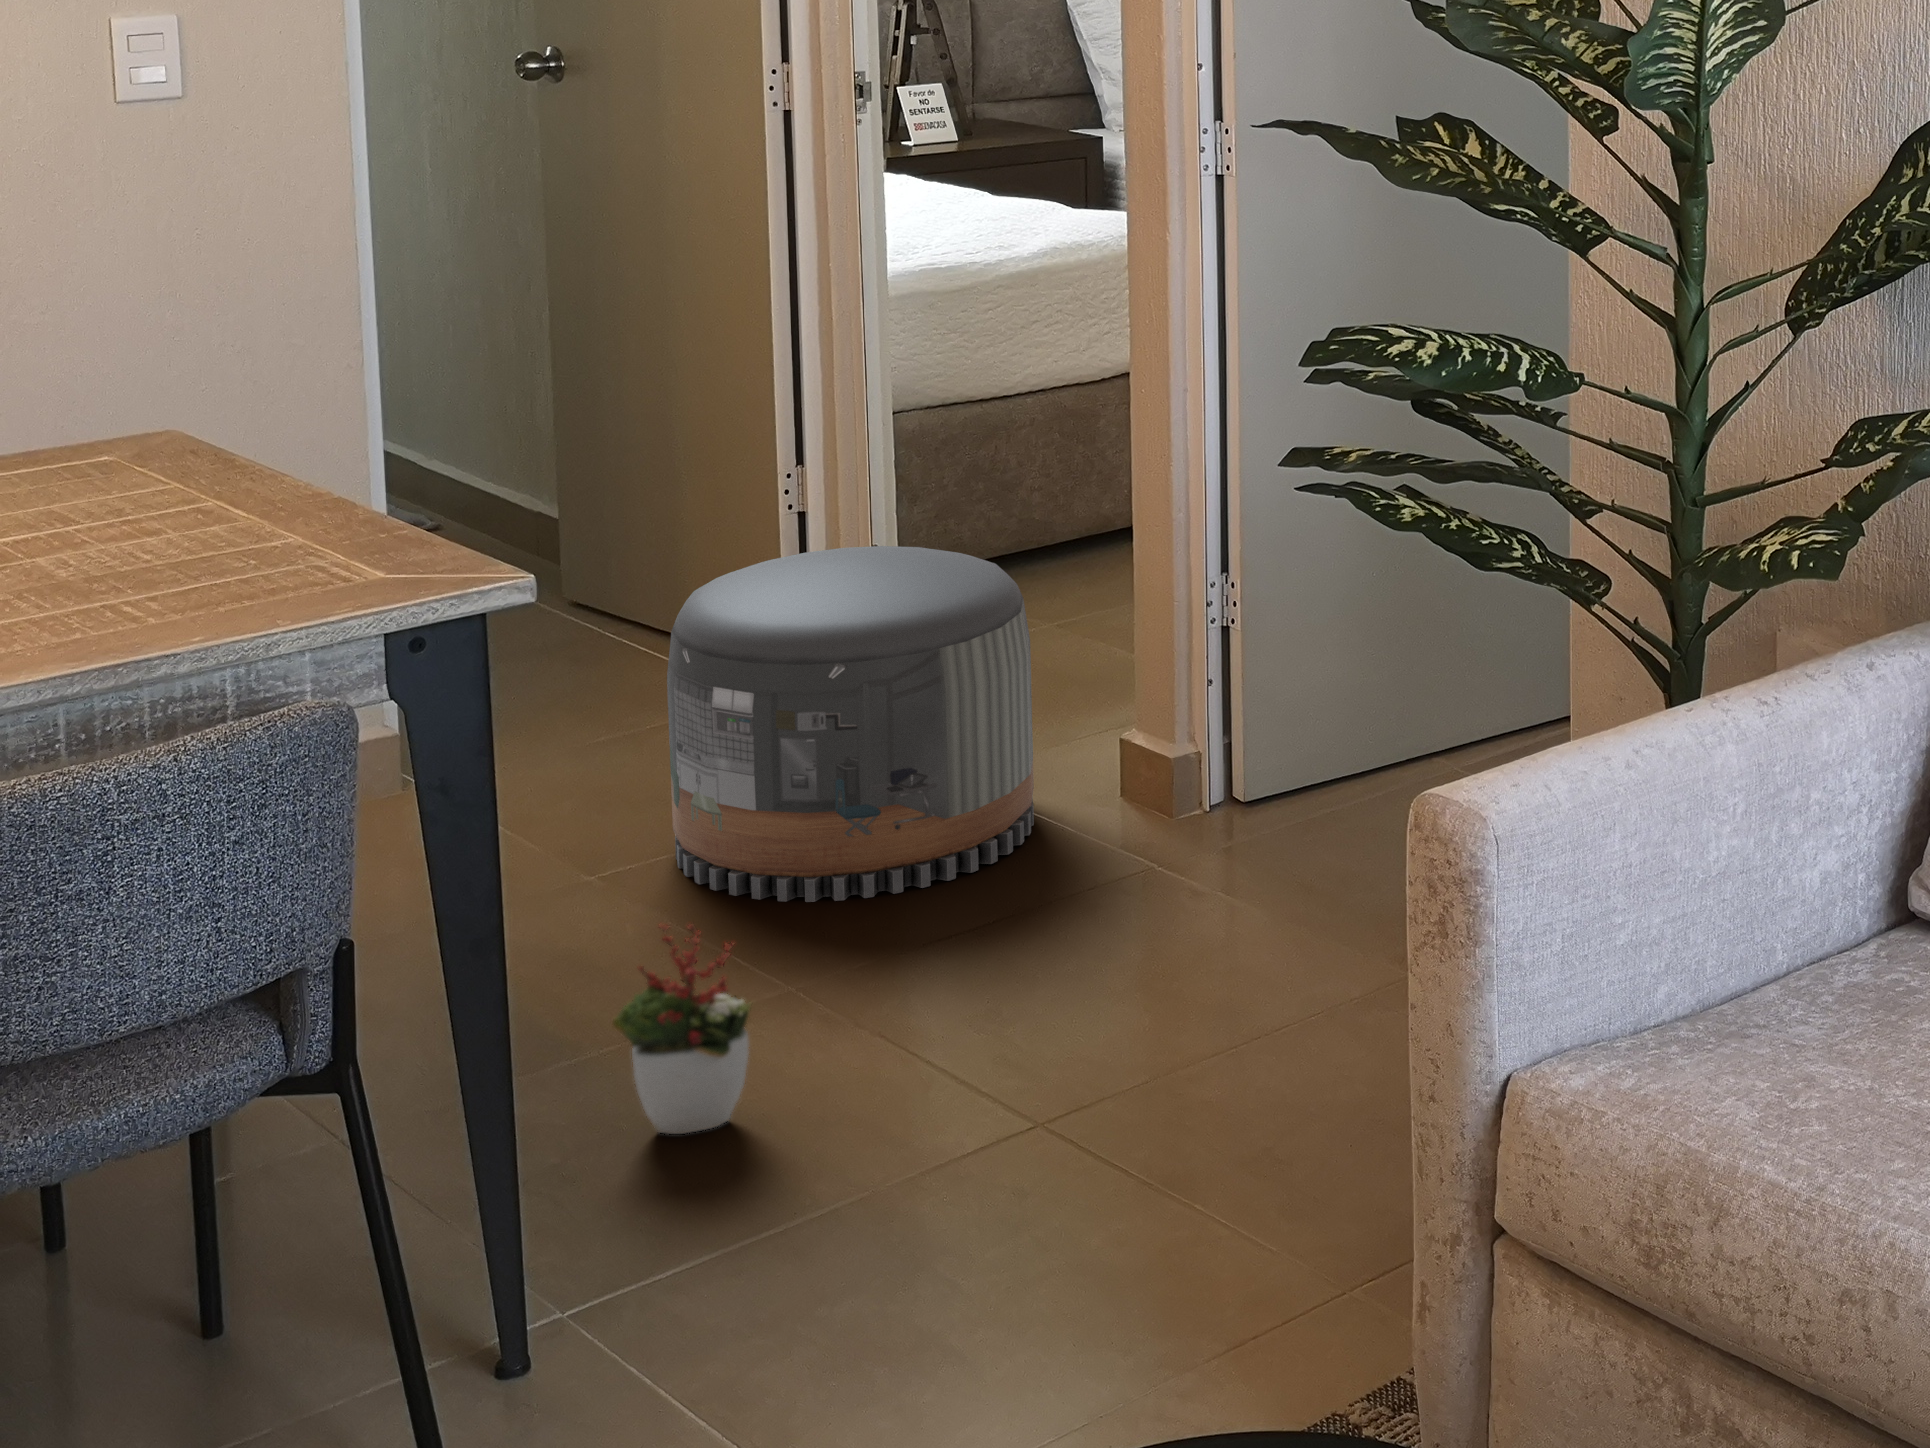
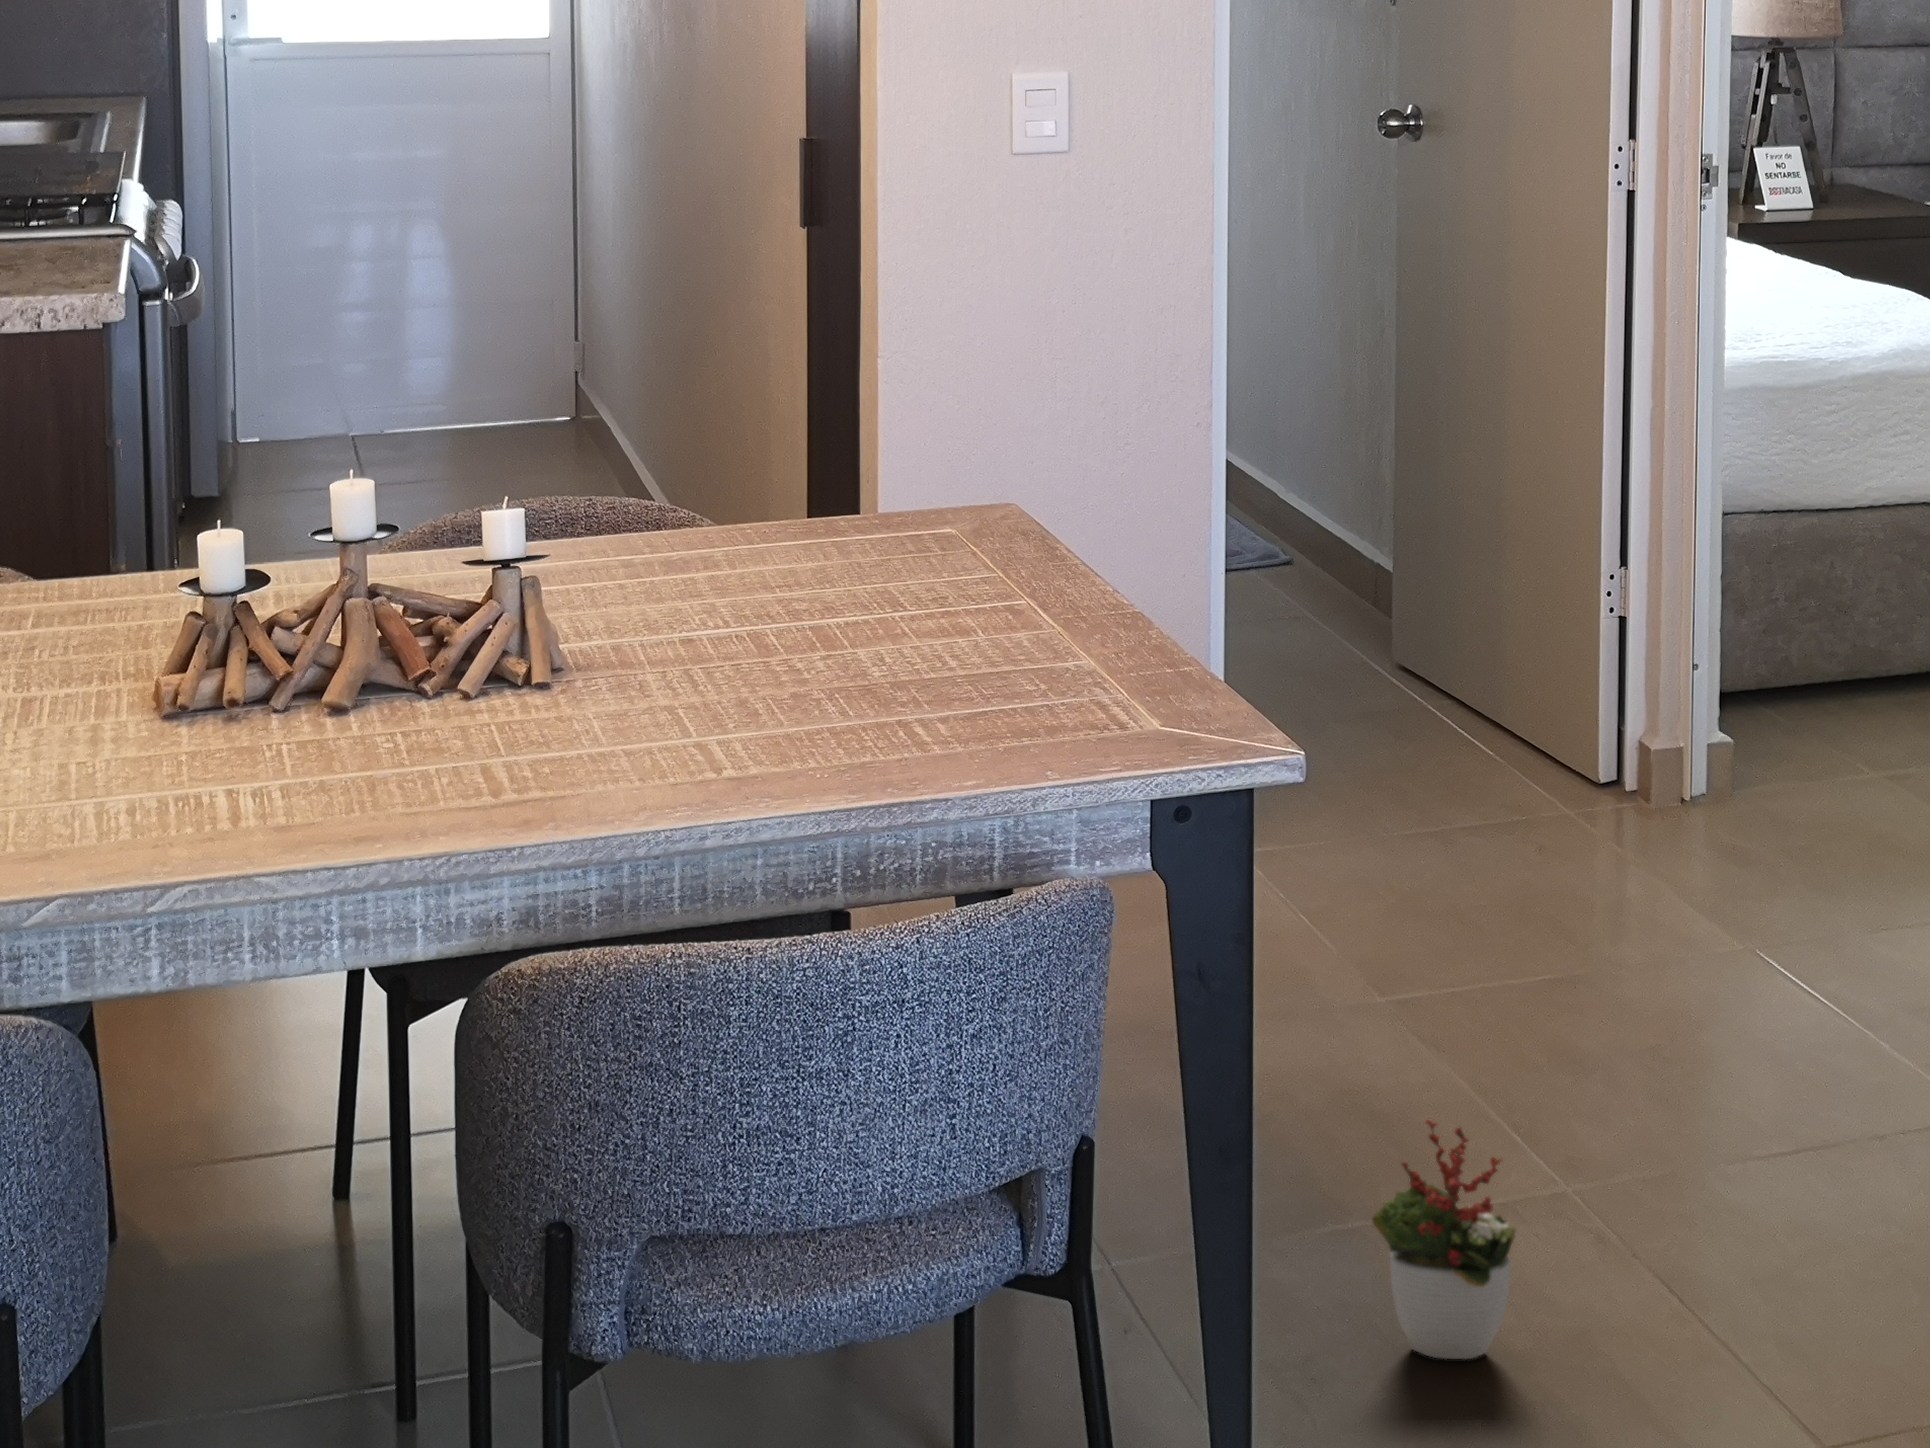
pouf: present [667,546,1034,902] -> none [1465,685,1852,1094]

